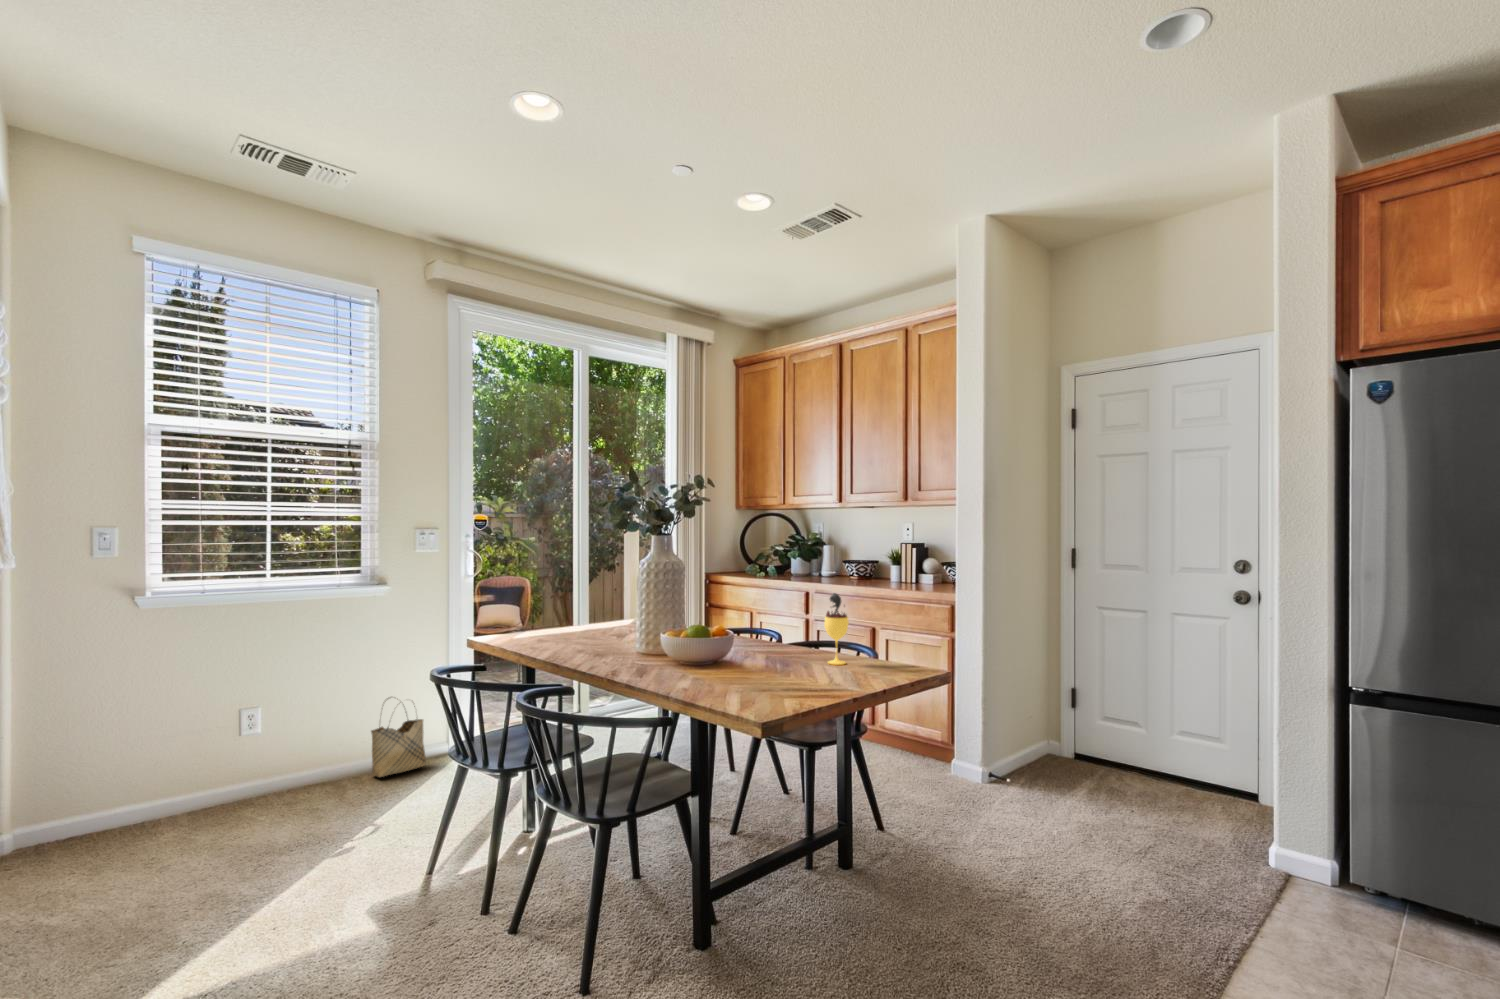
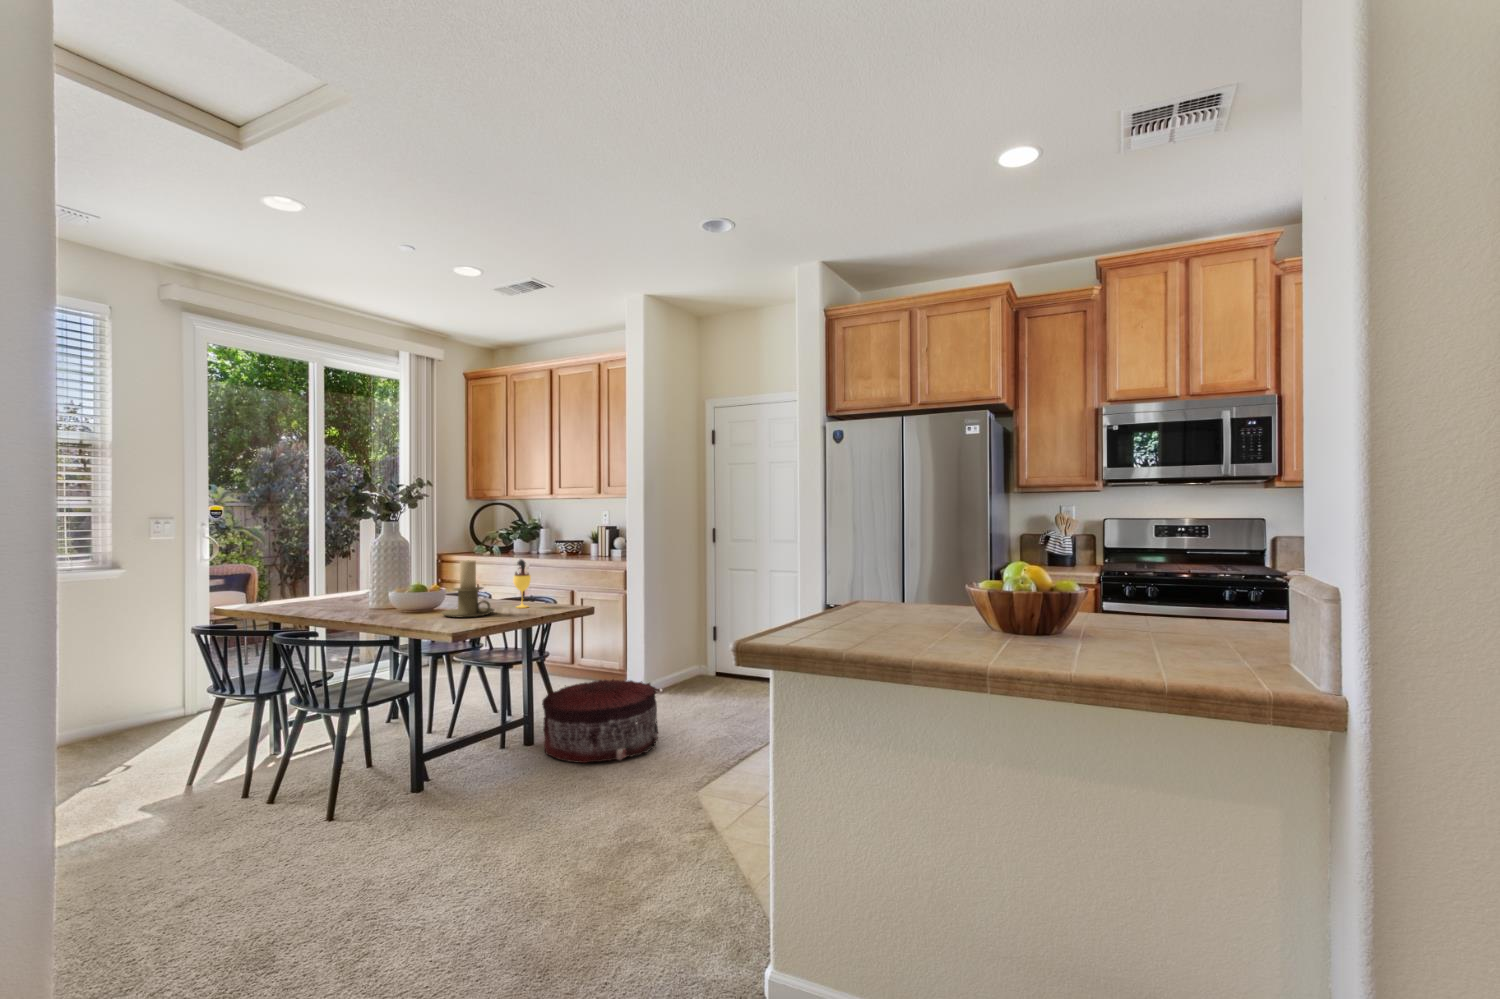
candle holder: none [730,595,805,680] -> present [441,560,494,618]
woven basket: present [371,702,426,777] -> none [110,667,167,736]
pouf: none [867,773,1052,927] -> present [542,679,658,763]

